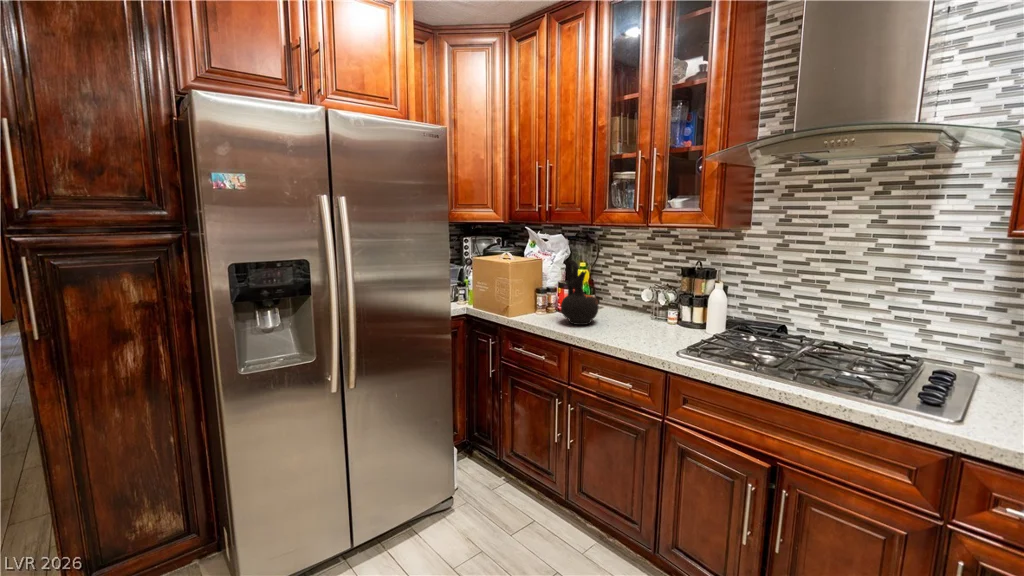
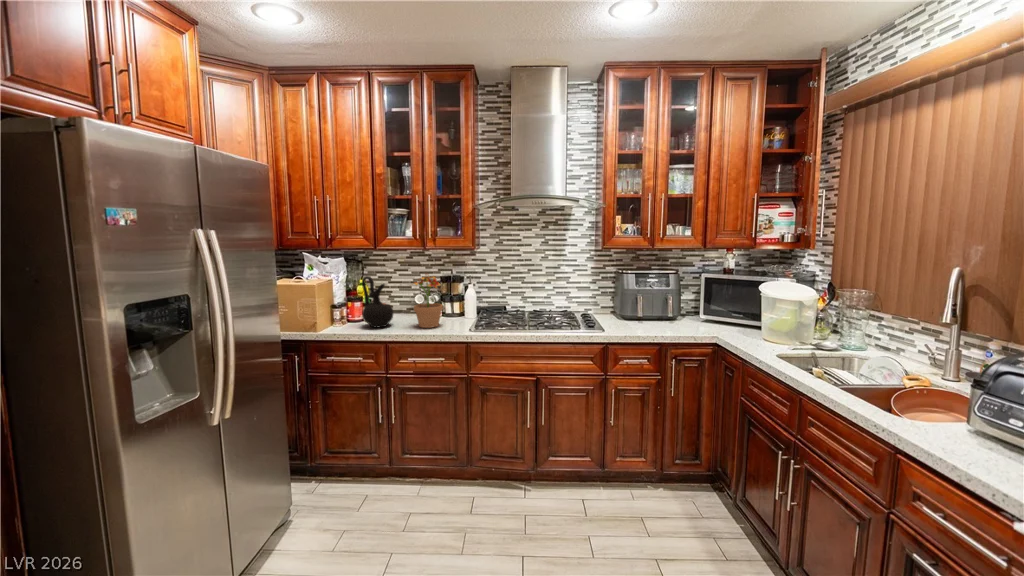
potted plant: none [611,261,655,338] -> present [414,276,443,328]

